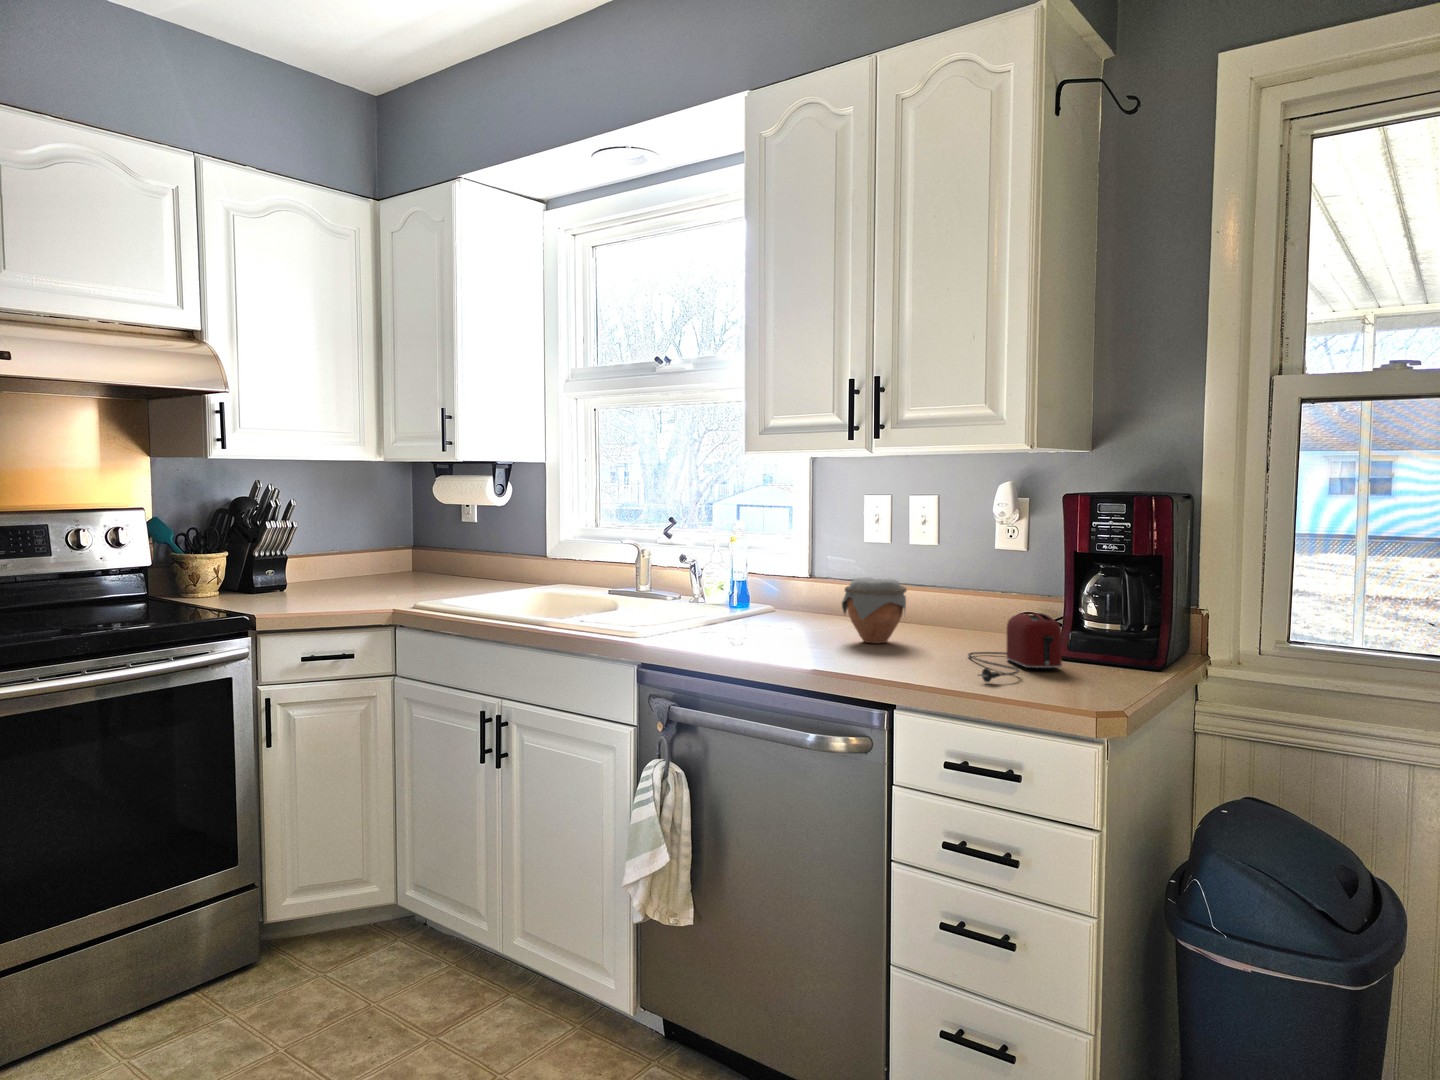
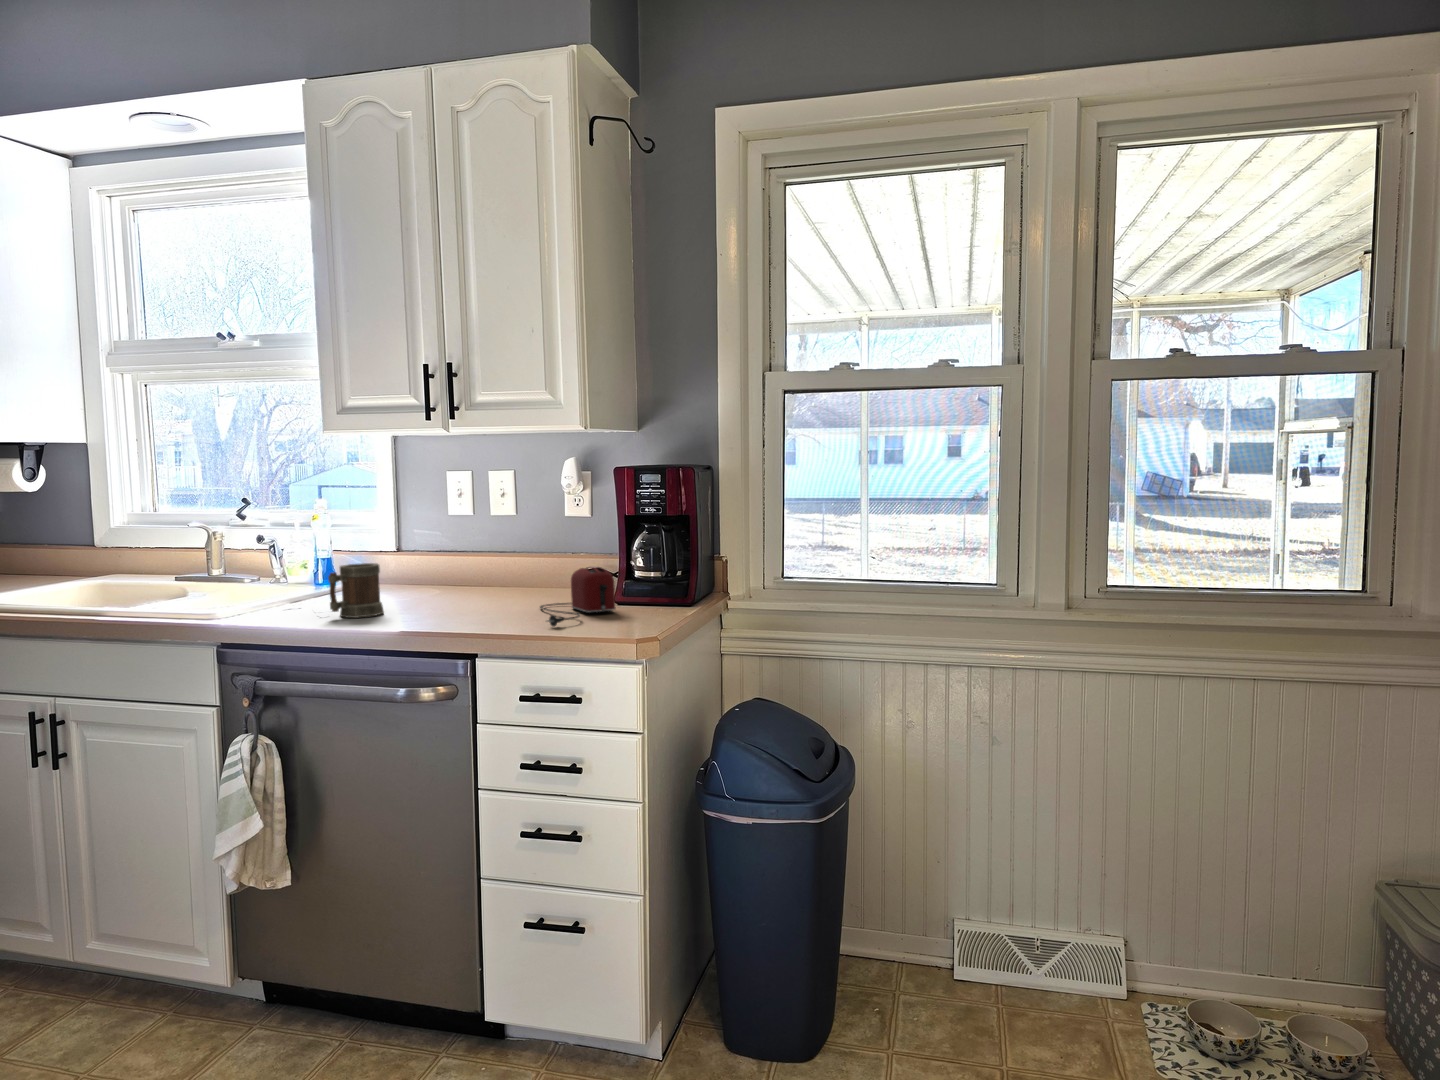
jar: present [842,578,907,643] -> none [425,546,485,605]
mug: none [744,592,798,650] -> present [328,563,384,618]

